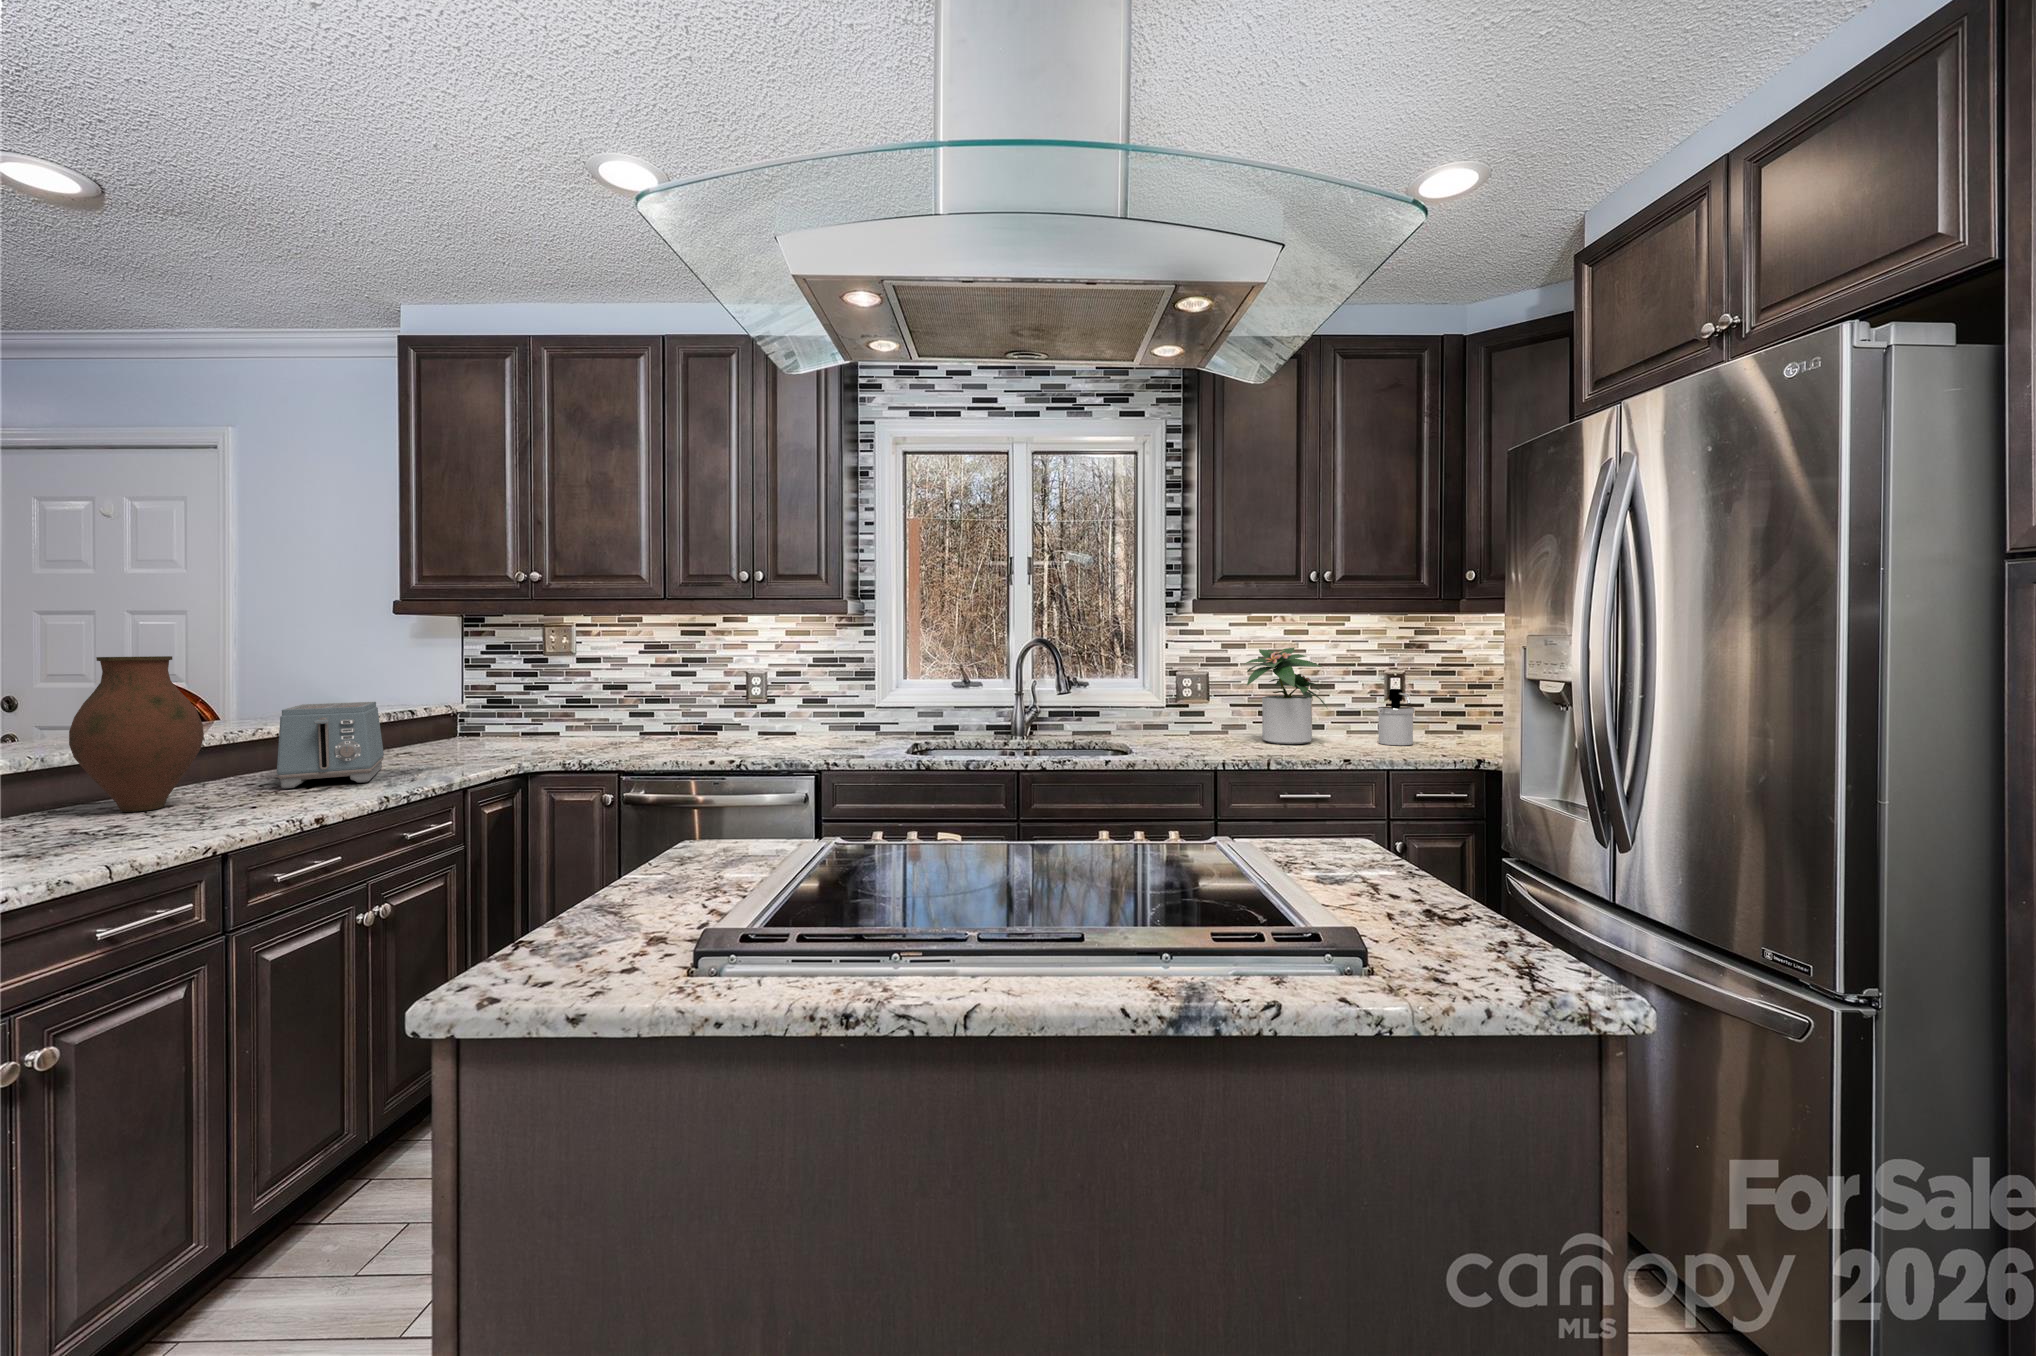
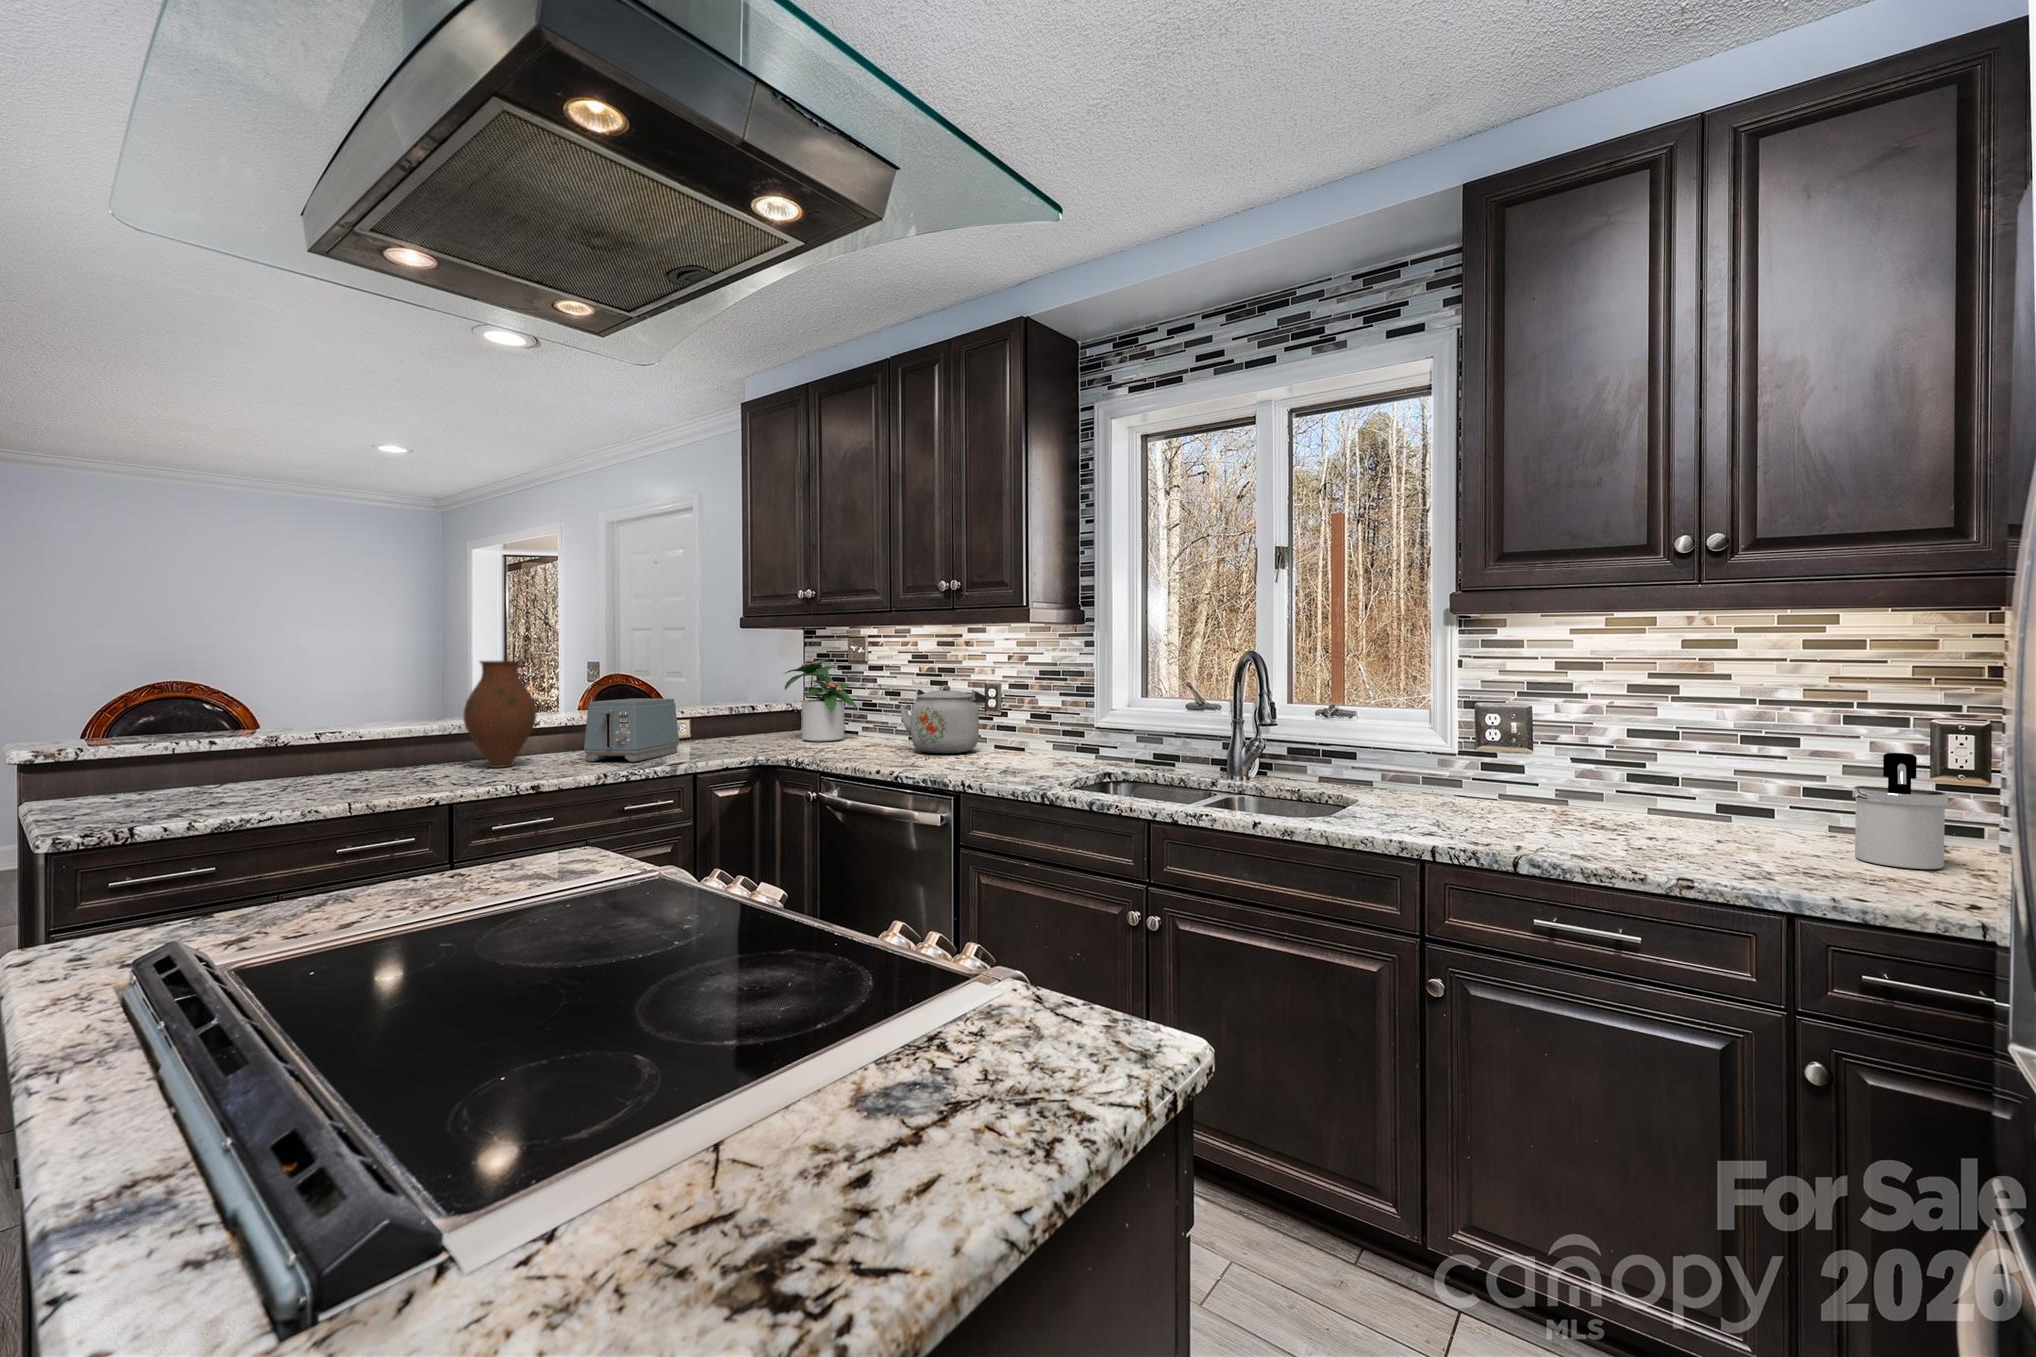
potted plant: present [1246,648,1327,744] -> present [784,658,857,742]
kettle: none [664,675,753,742] -> present [900,685,987,753]

